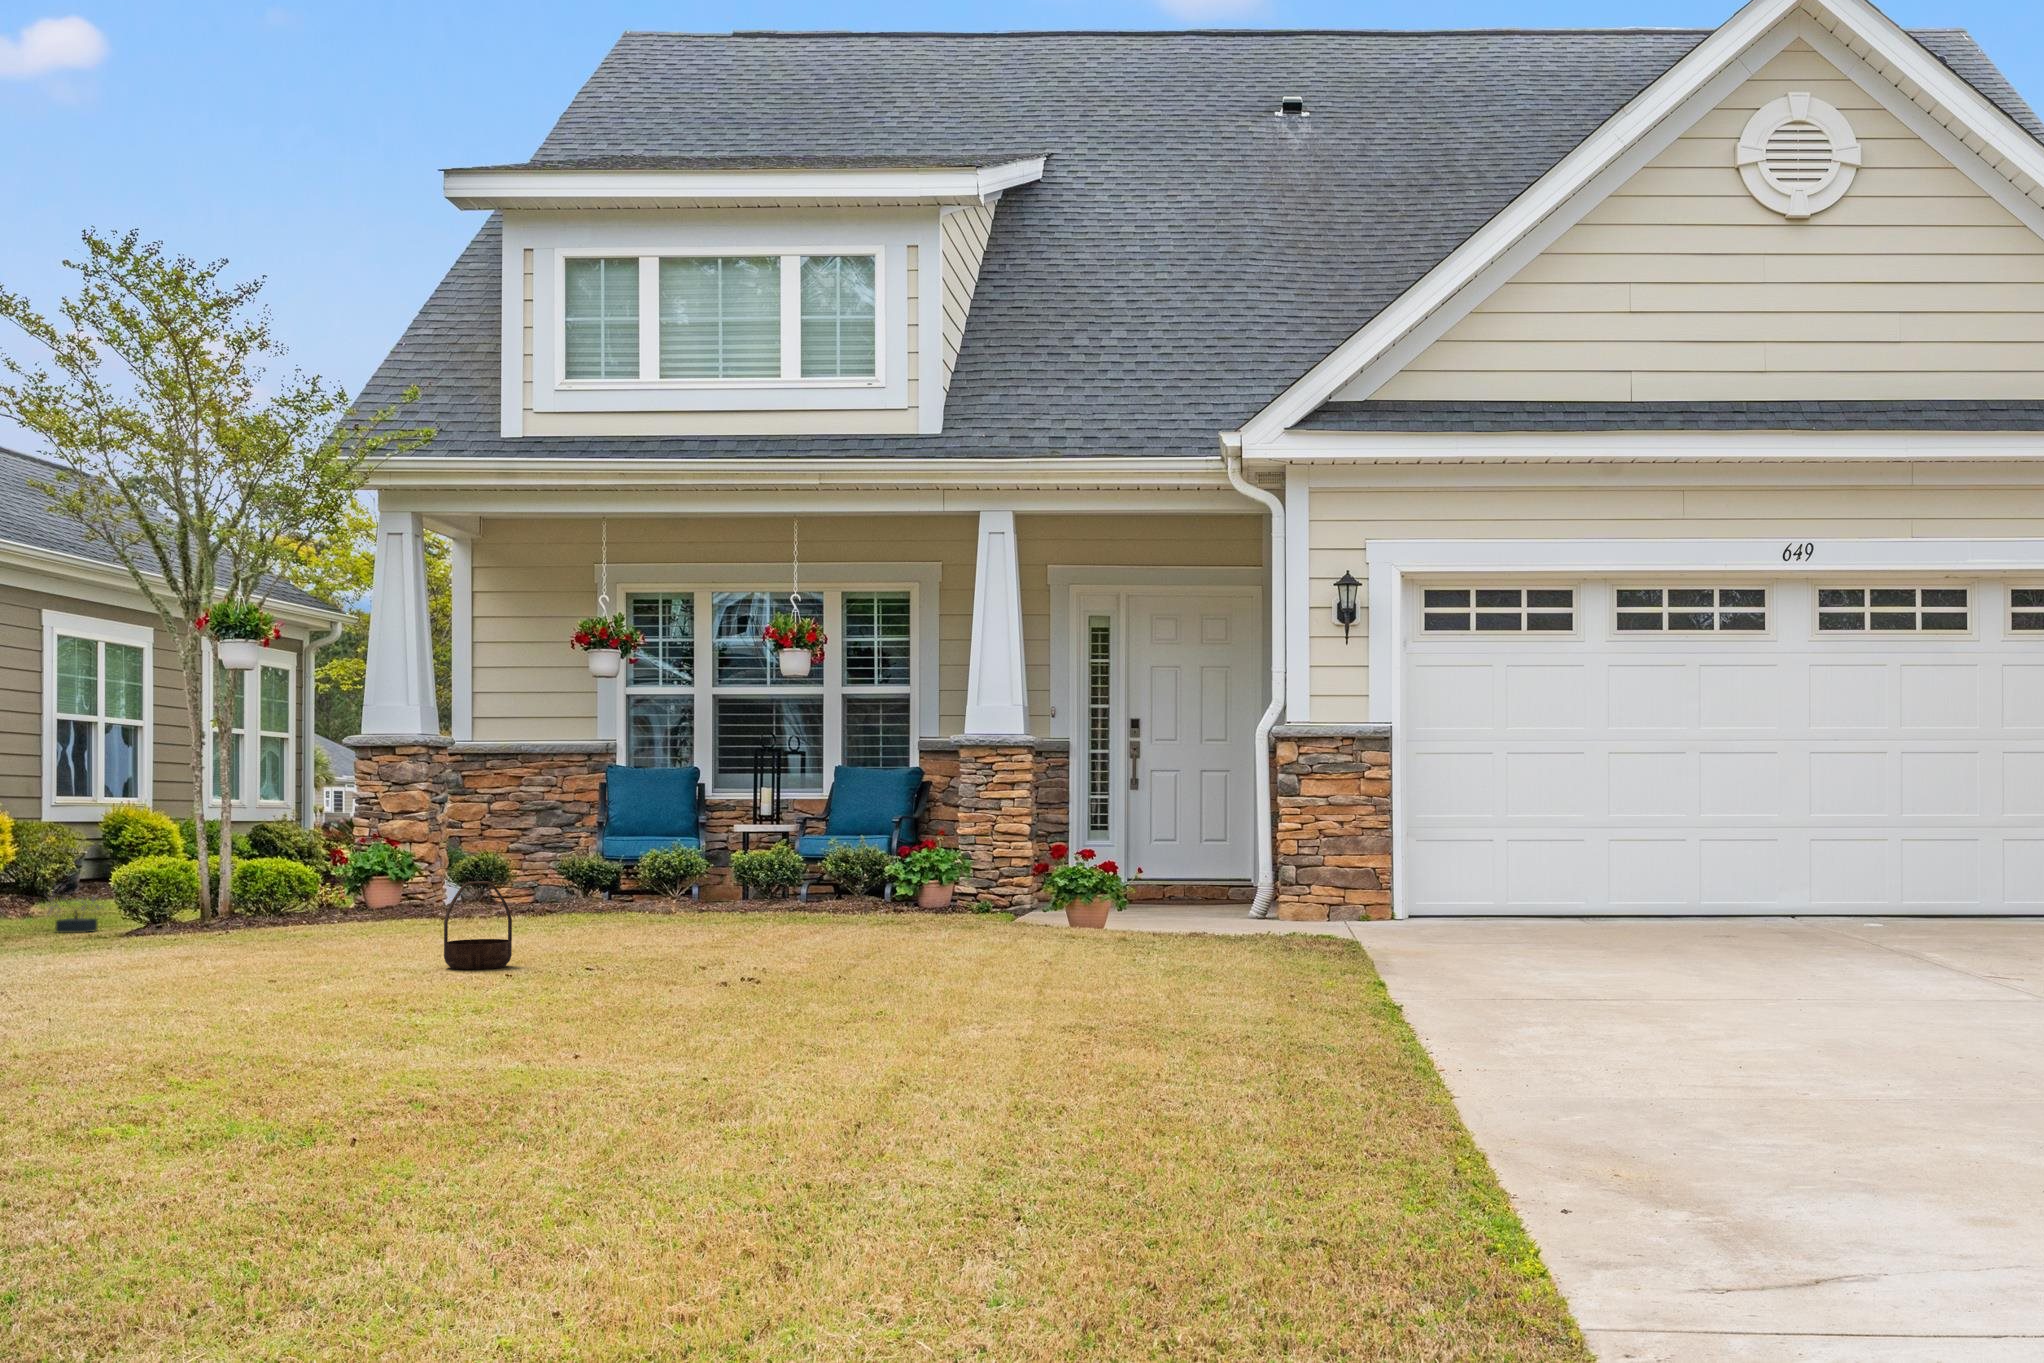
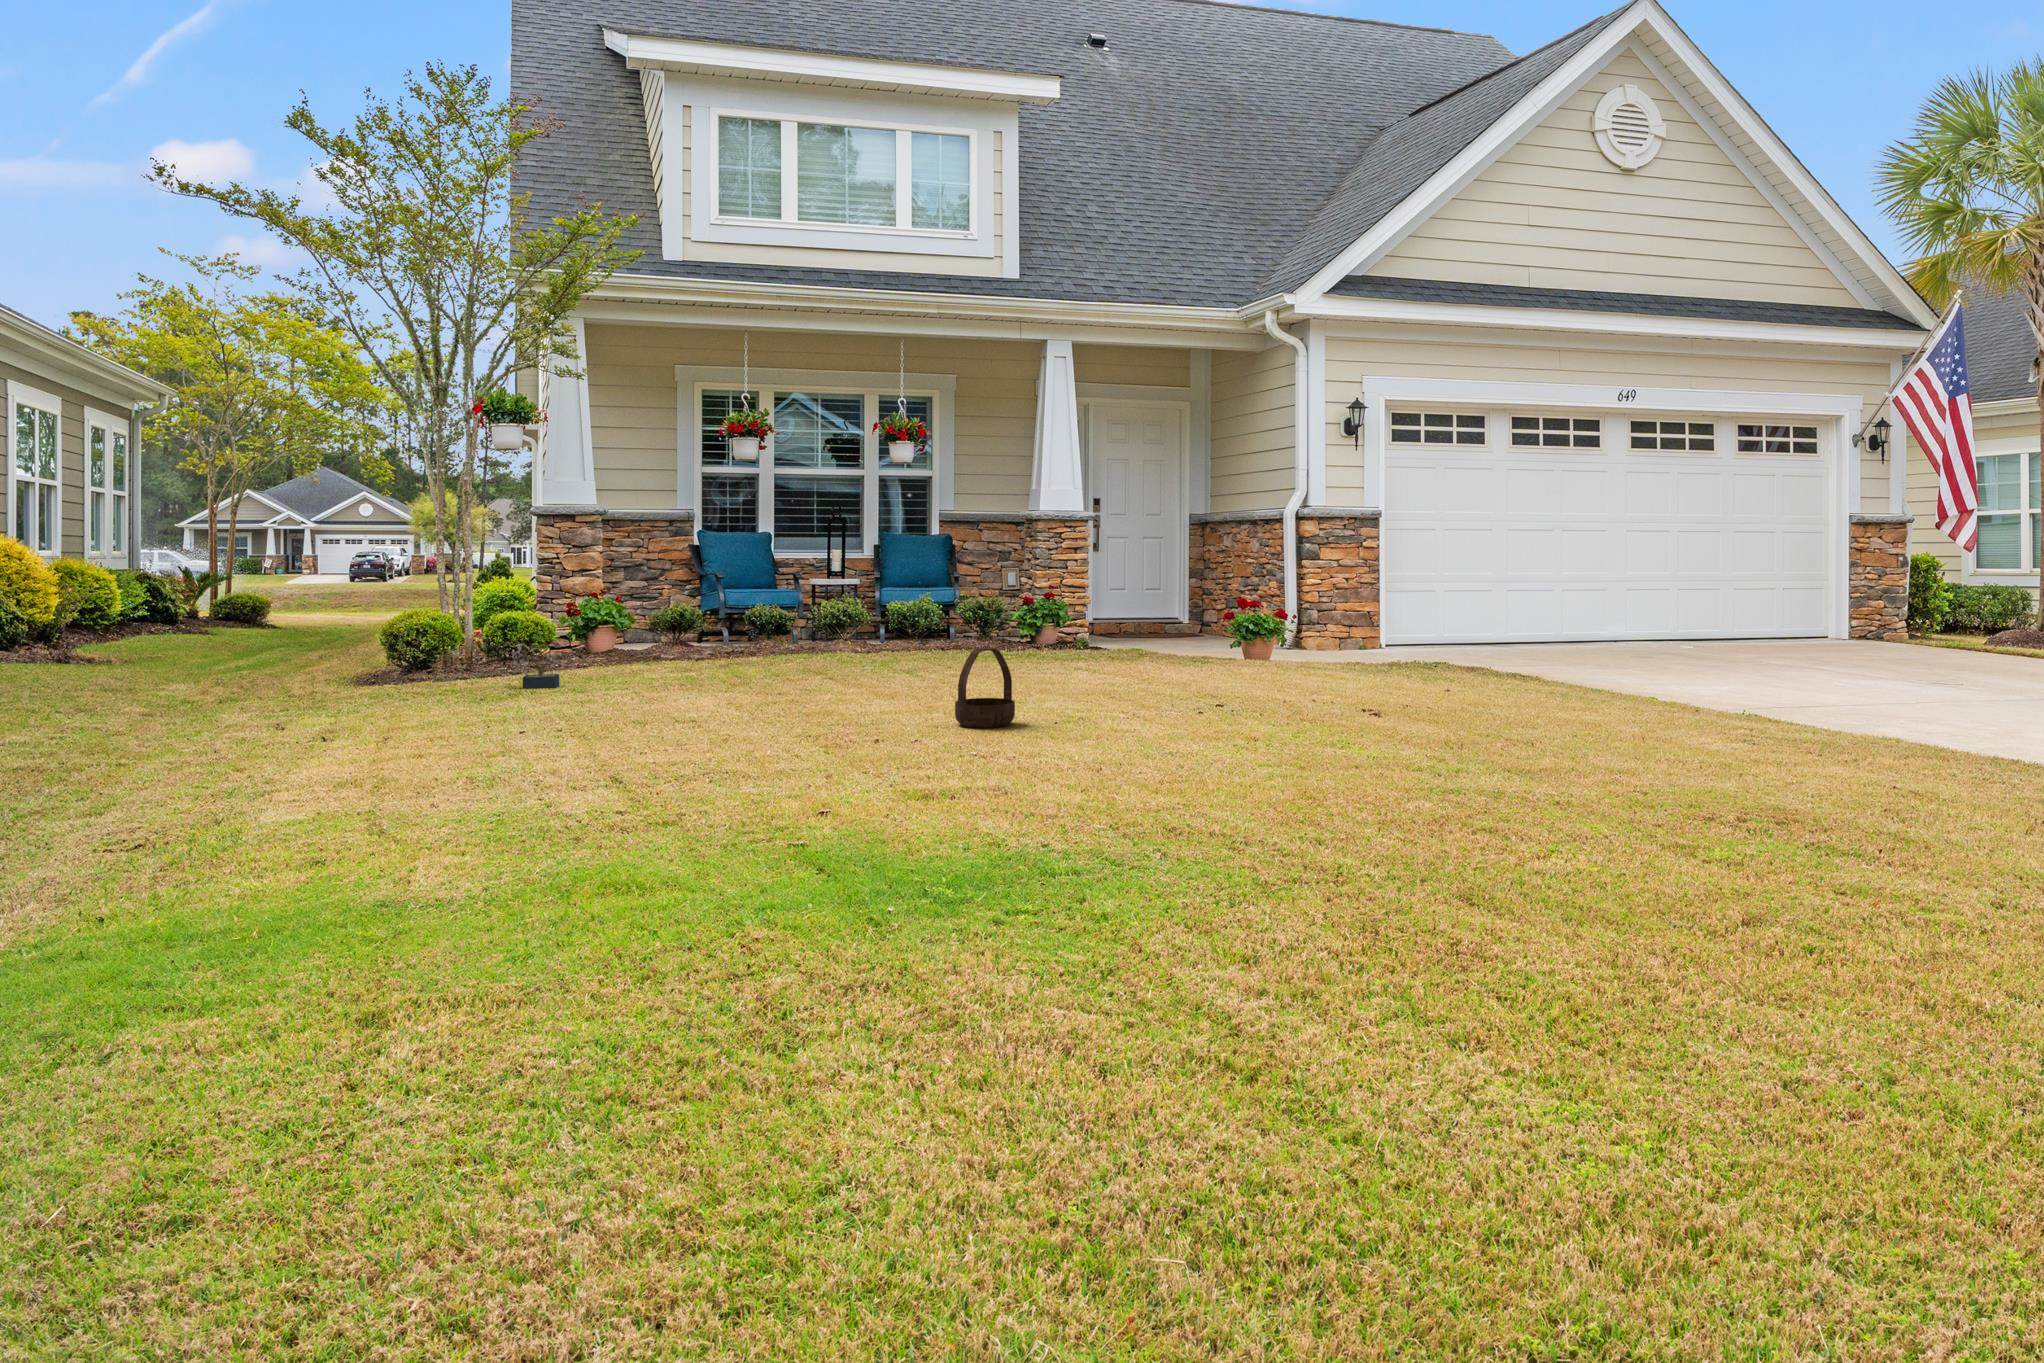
decorative plant: present [47,886,99,933] -> present [510,643,567,689]

